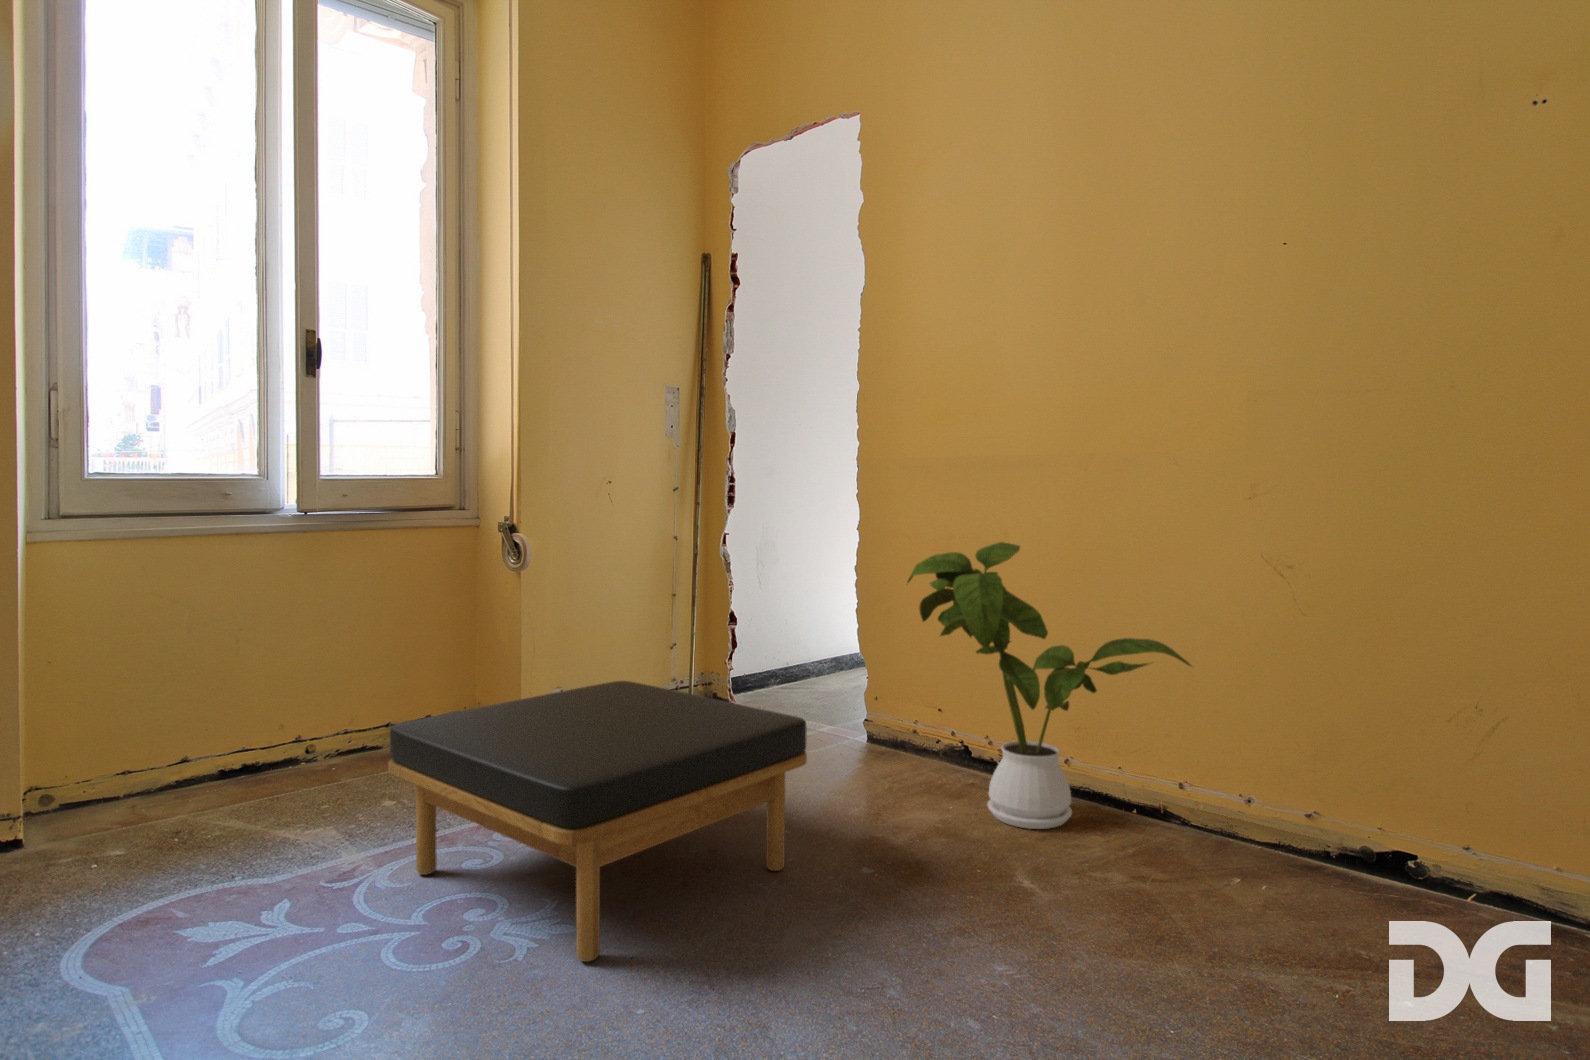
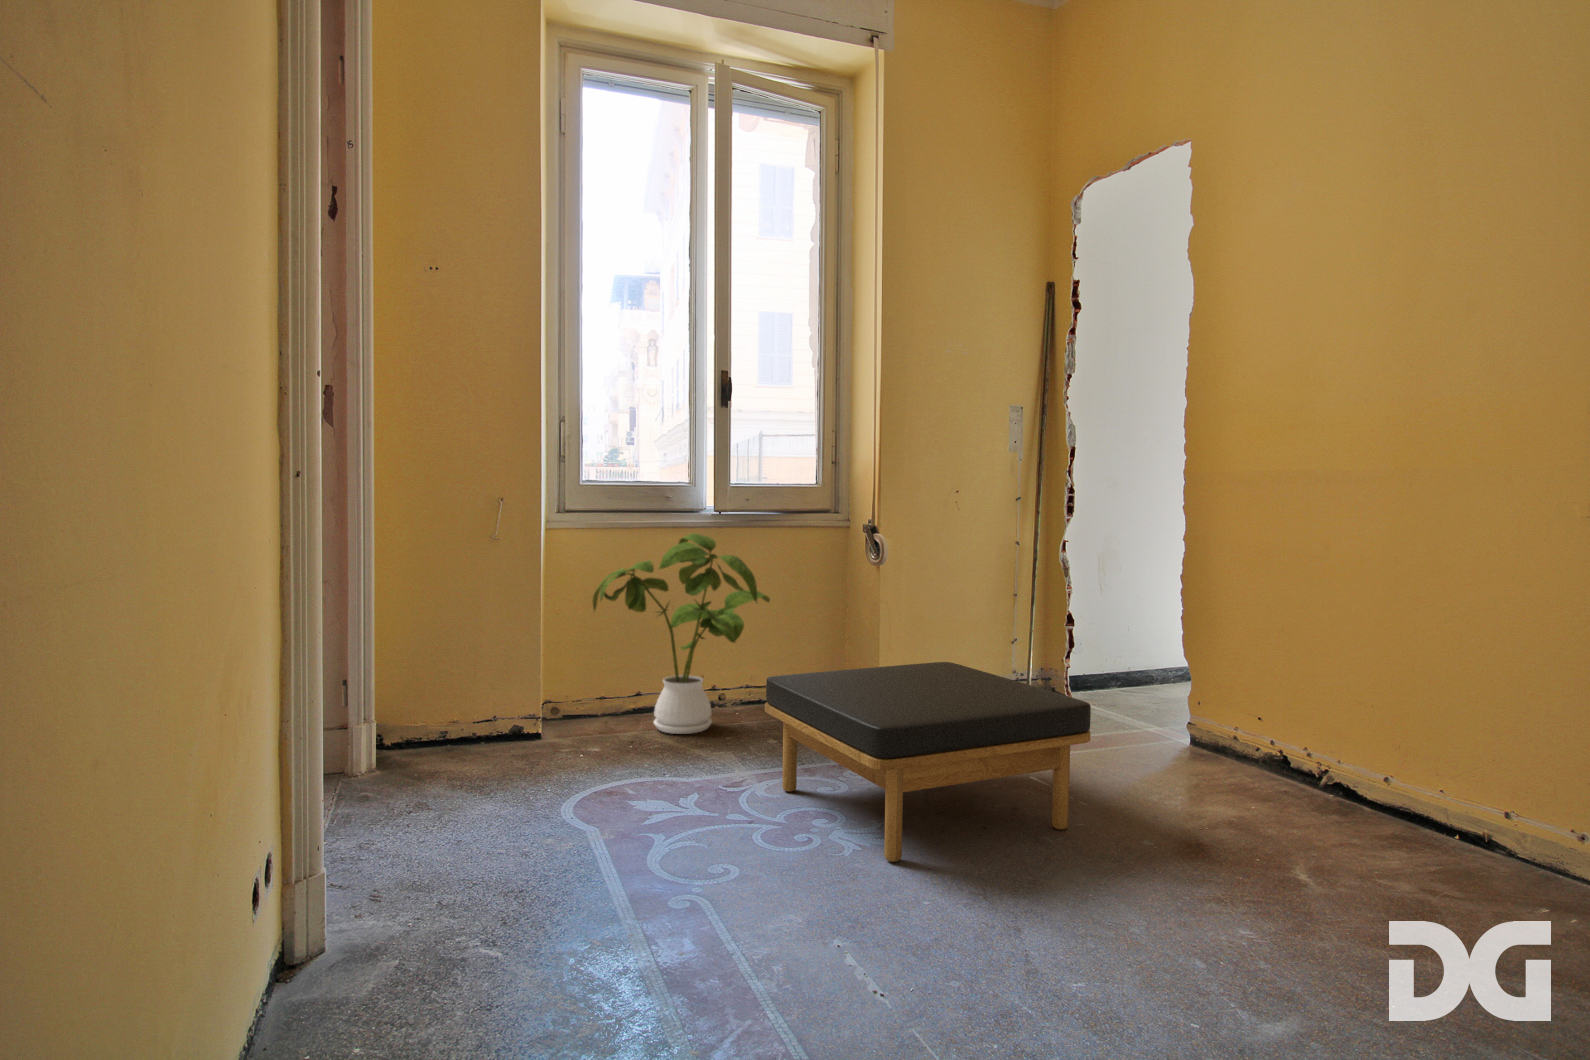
house plant: present [908,542,1191,829] -> present [593,533,770,734]

